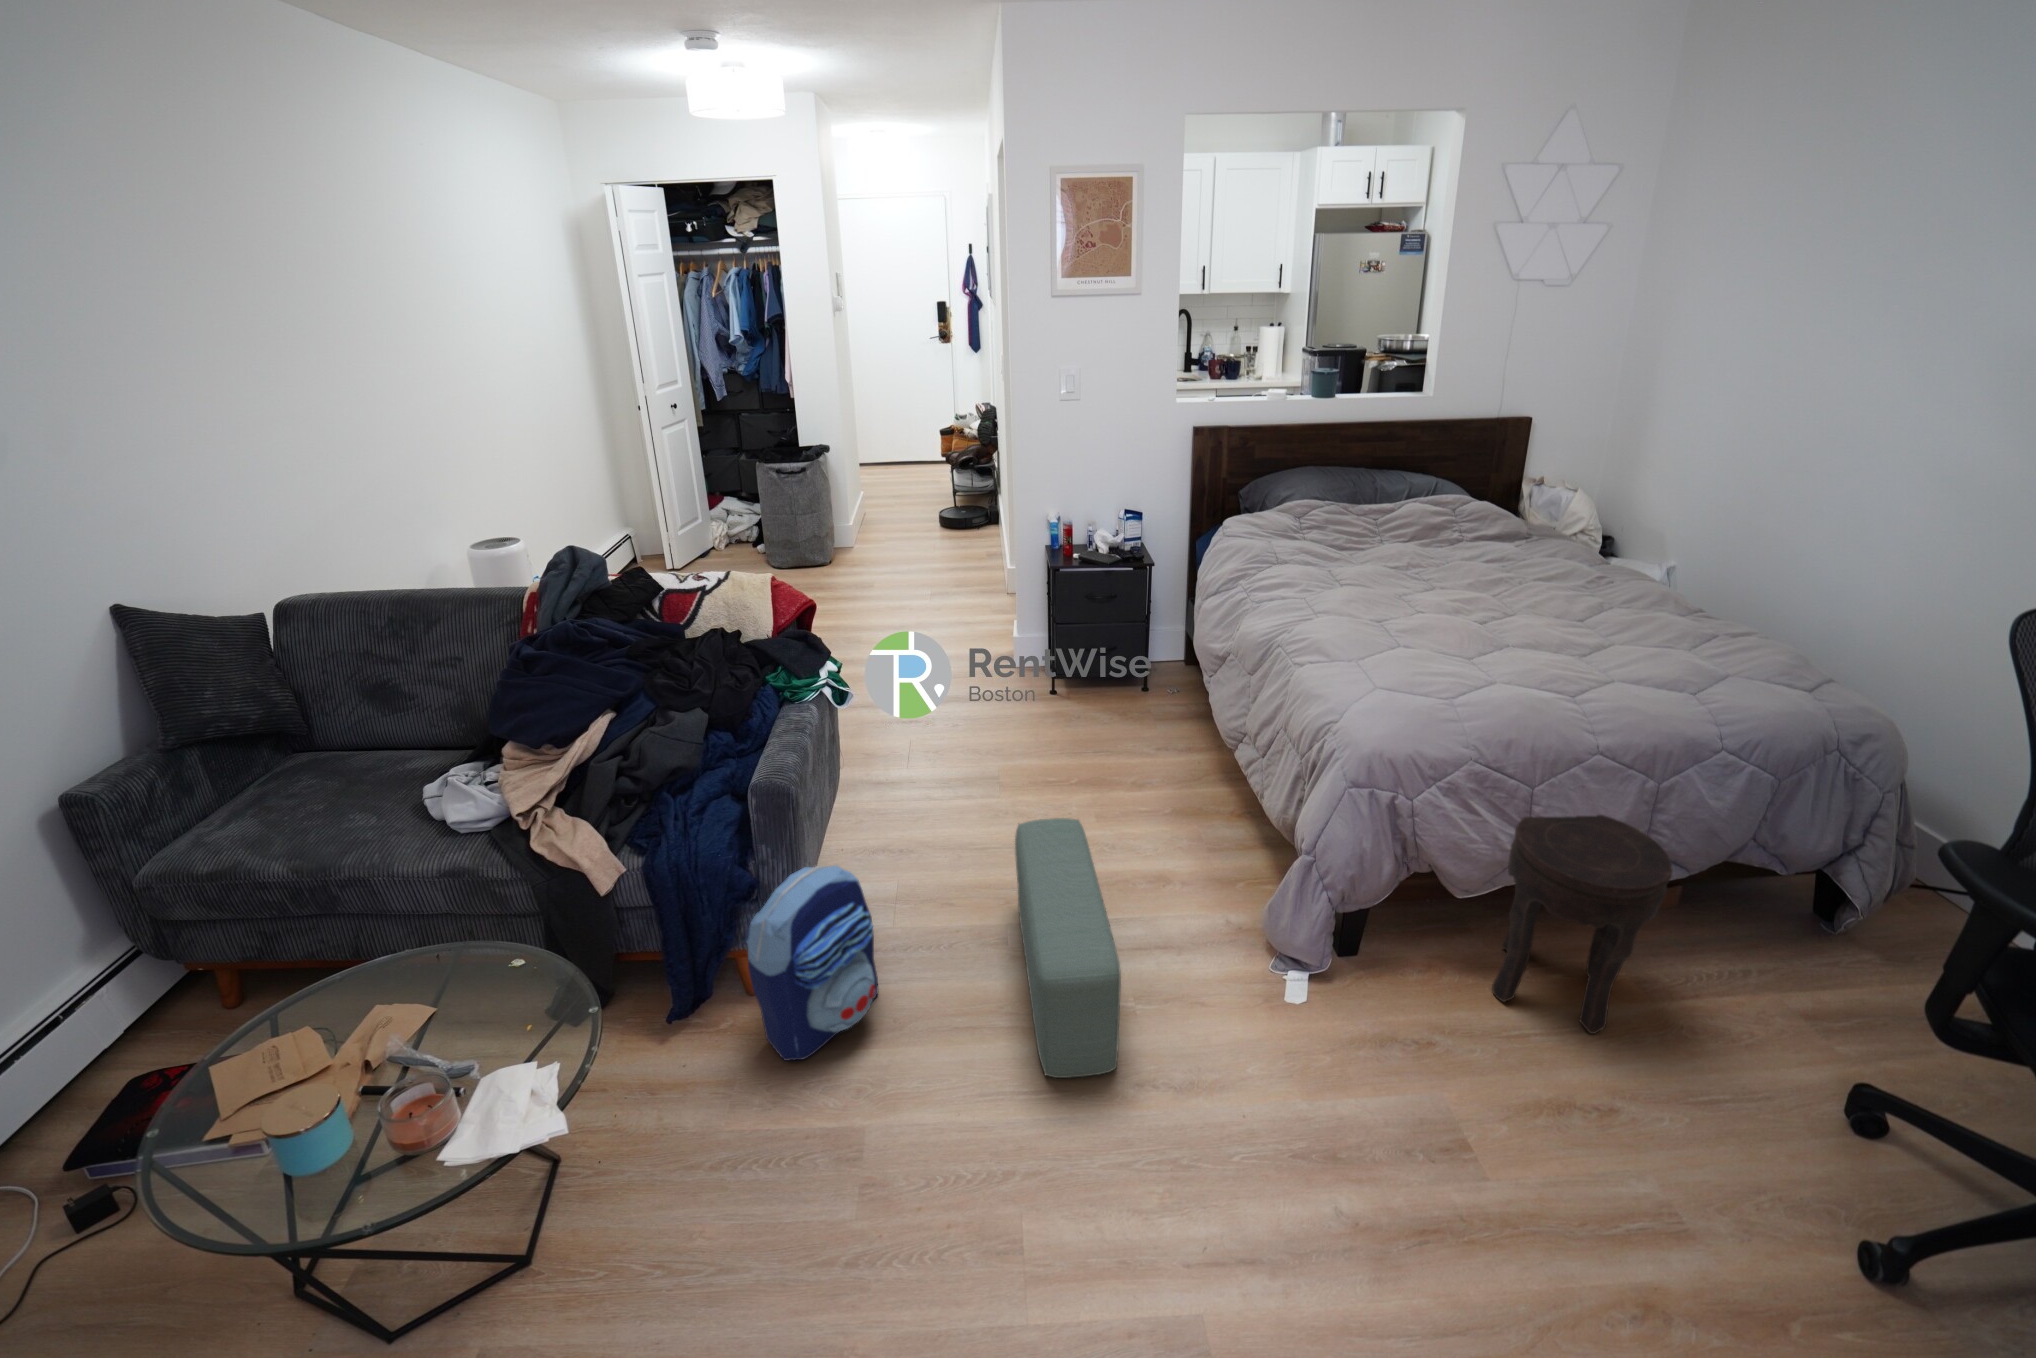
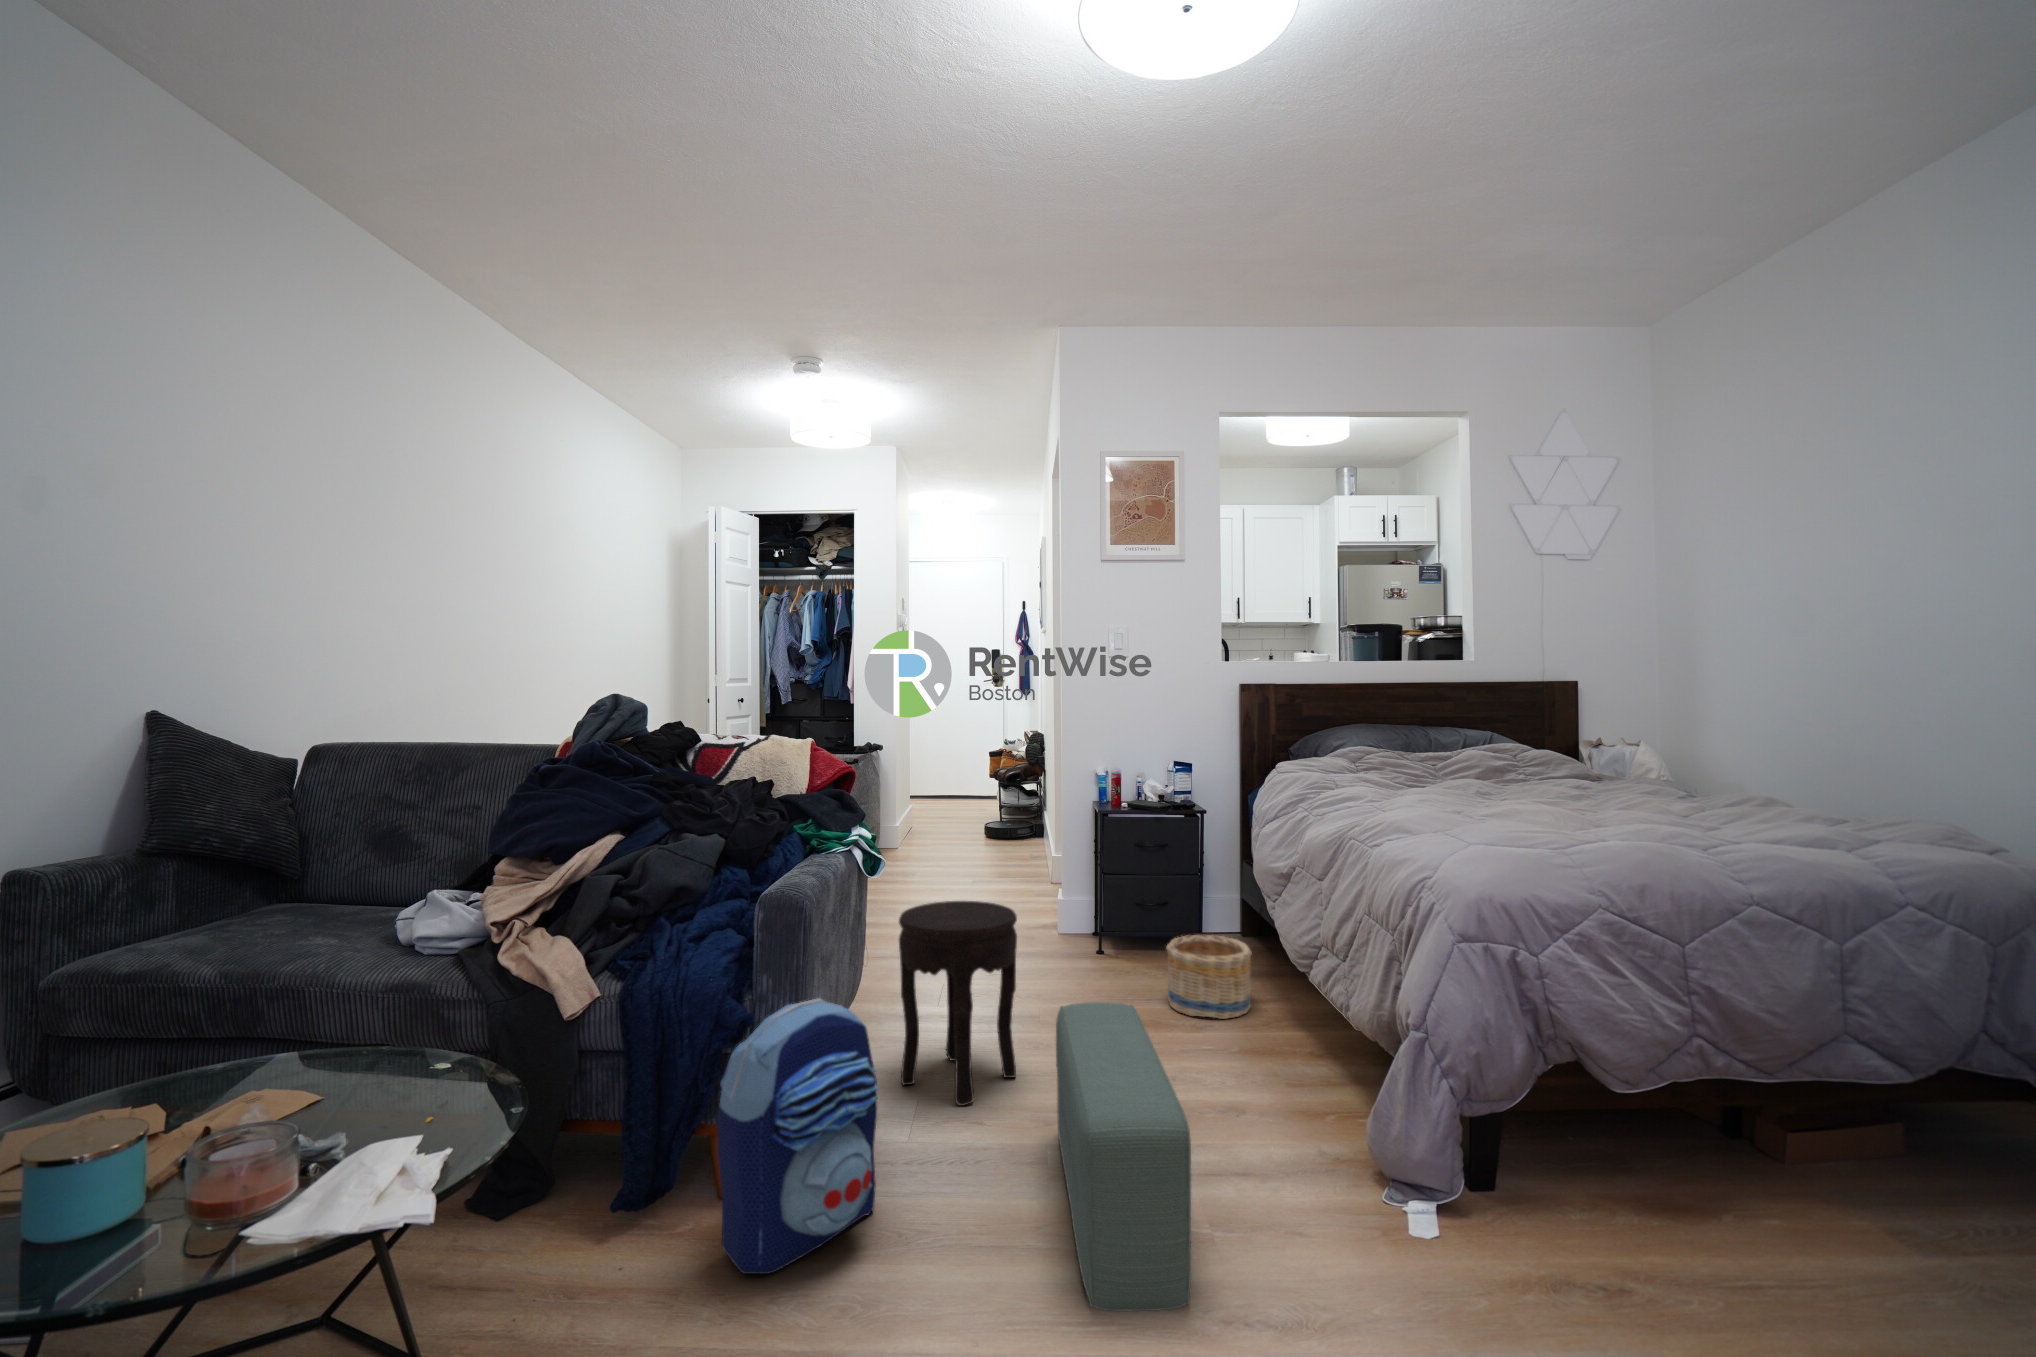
basket: none [1111,690,1186,768] -> present [1166,935,1252,1019]
side table: present [1492,815,1673,1034] -> present [899,901,1017,1106]

